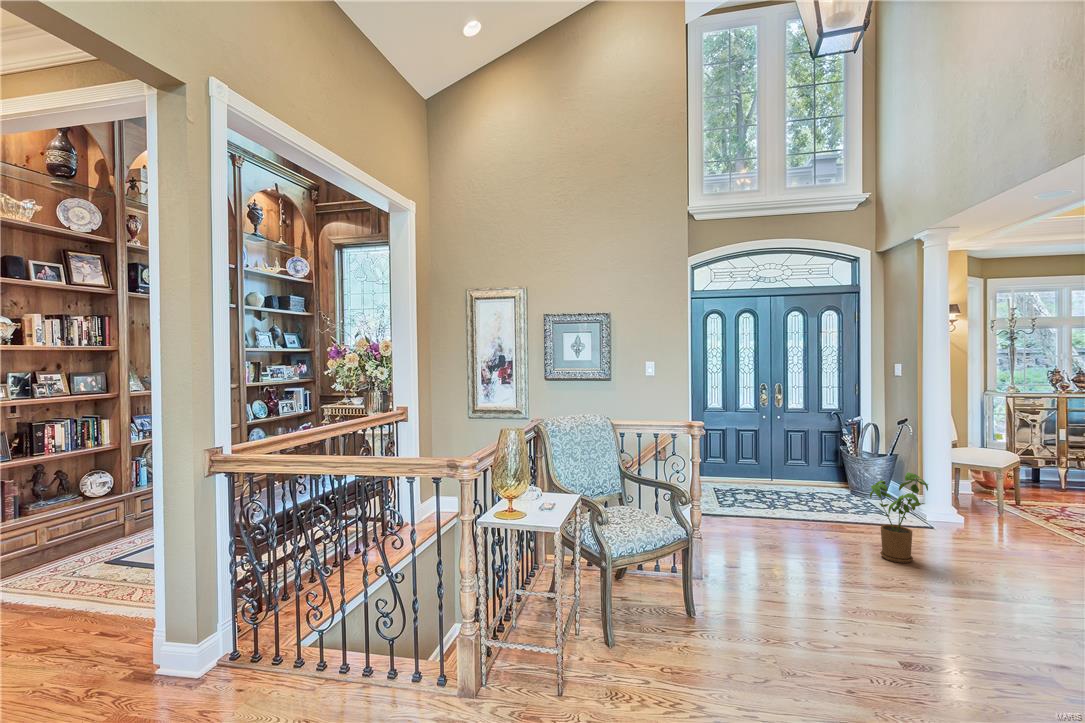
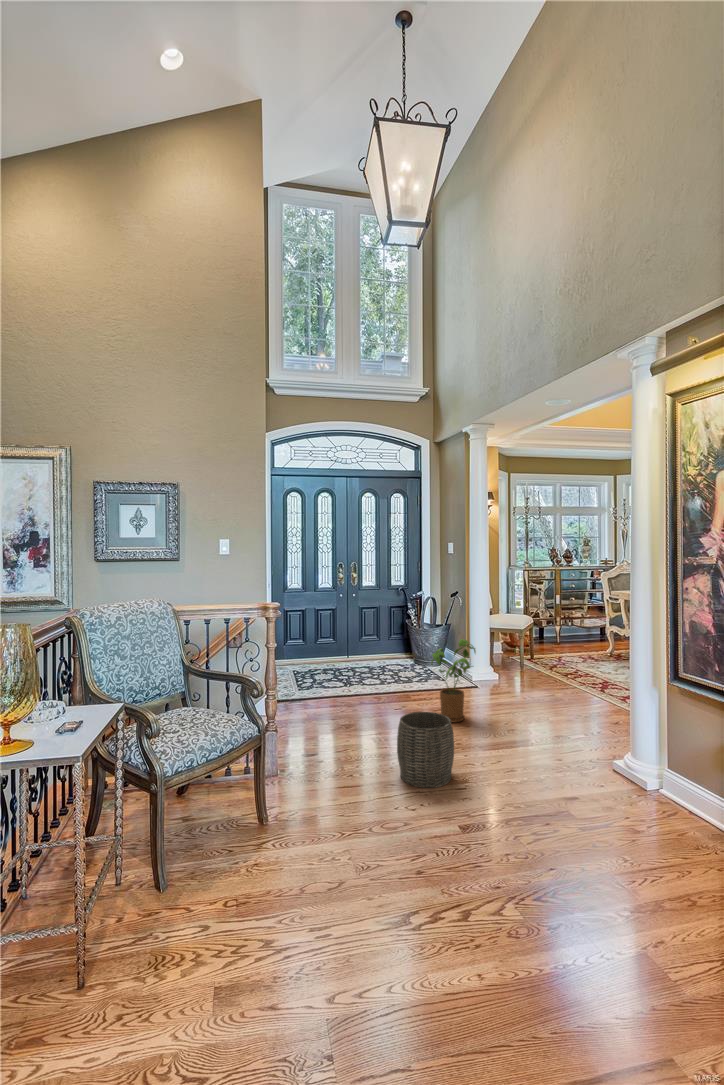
woven basket: none [826,542,895,622] -> present [397,712,454,788]

